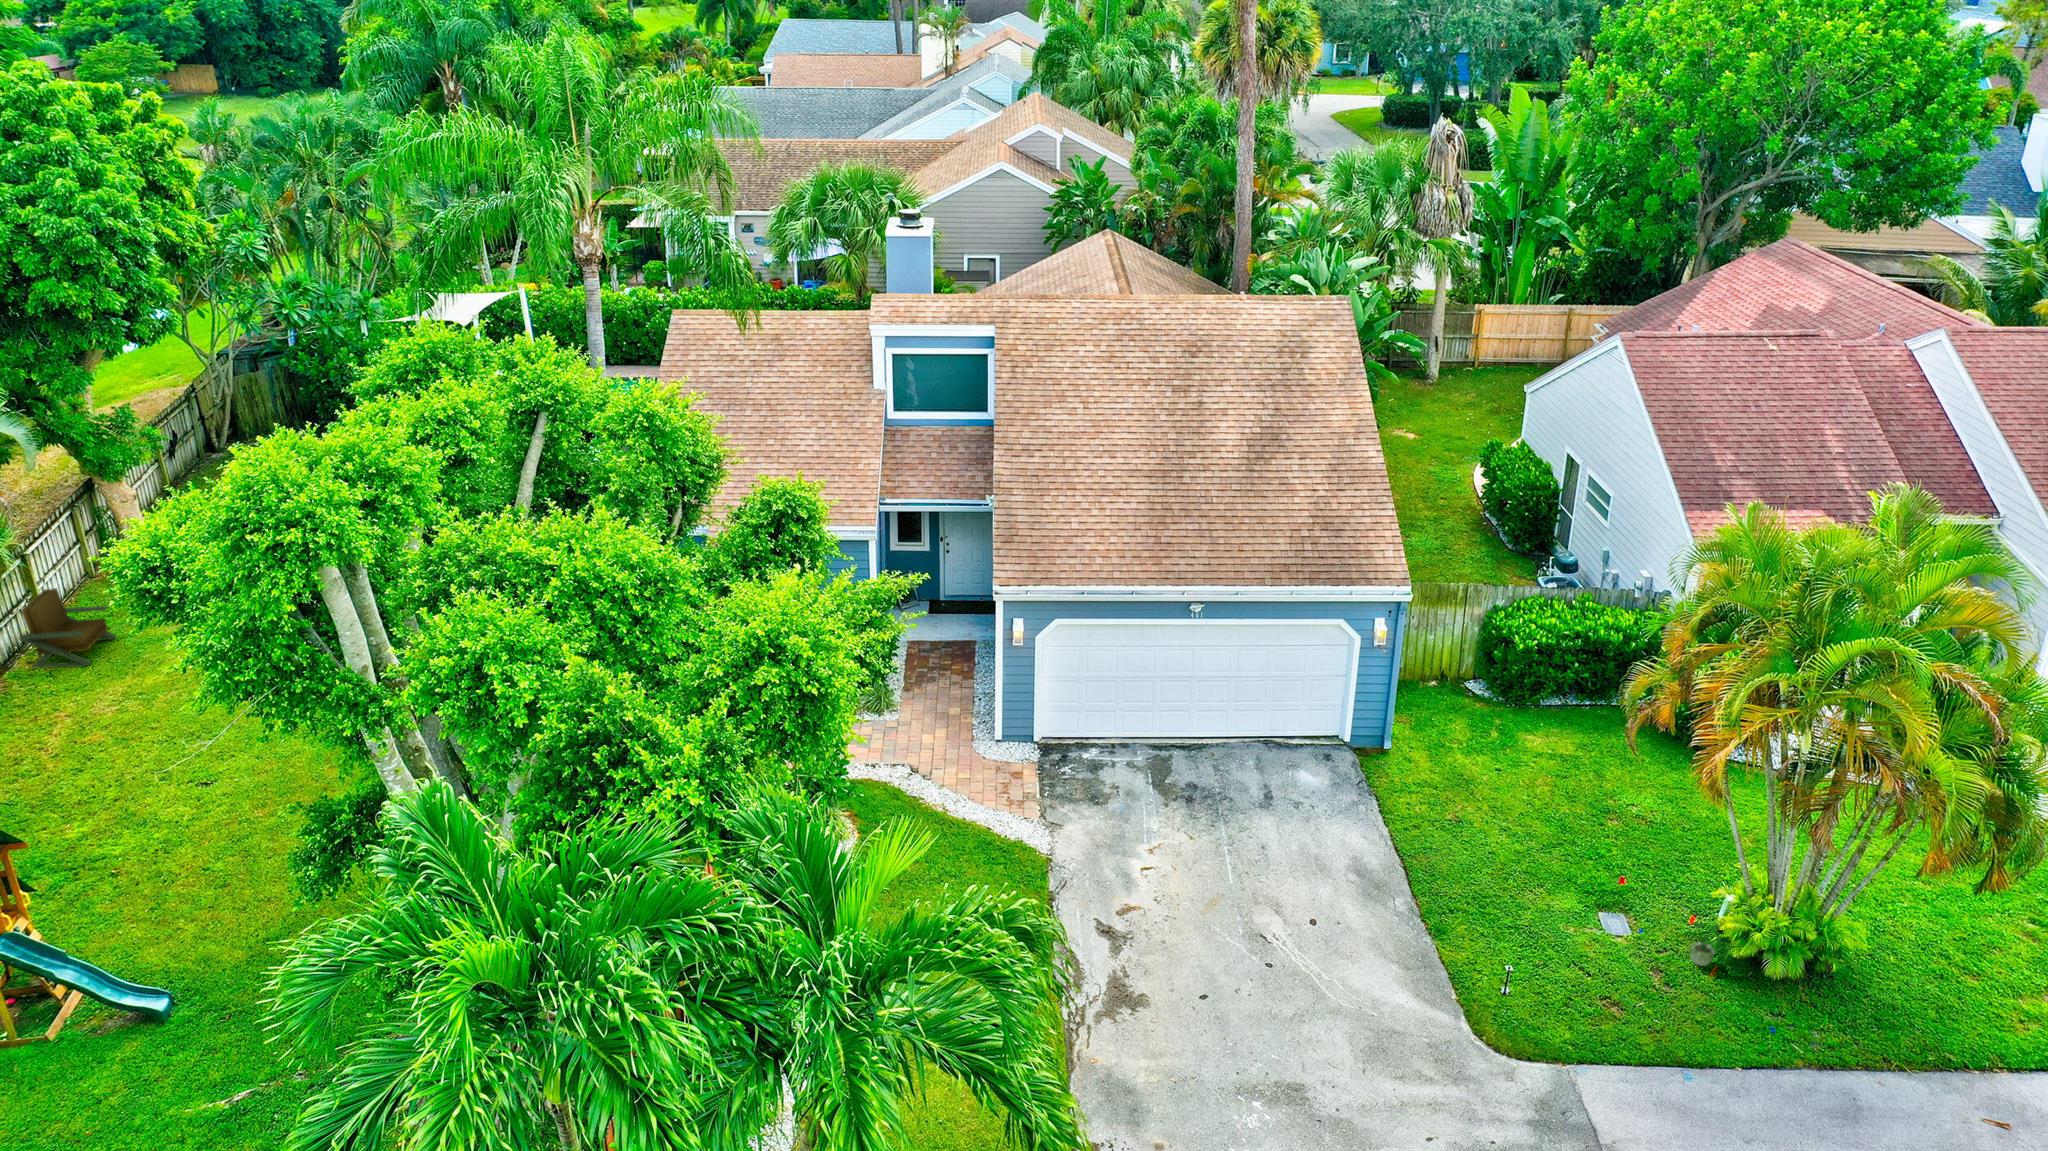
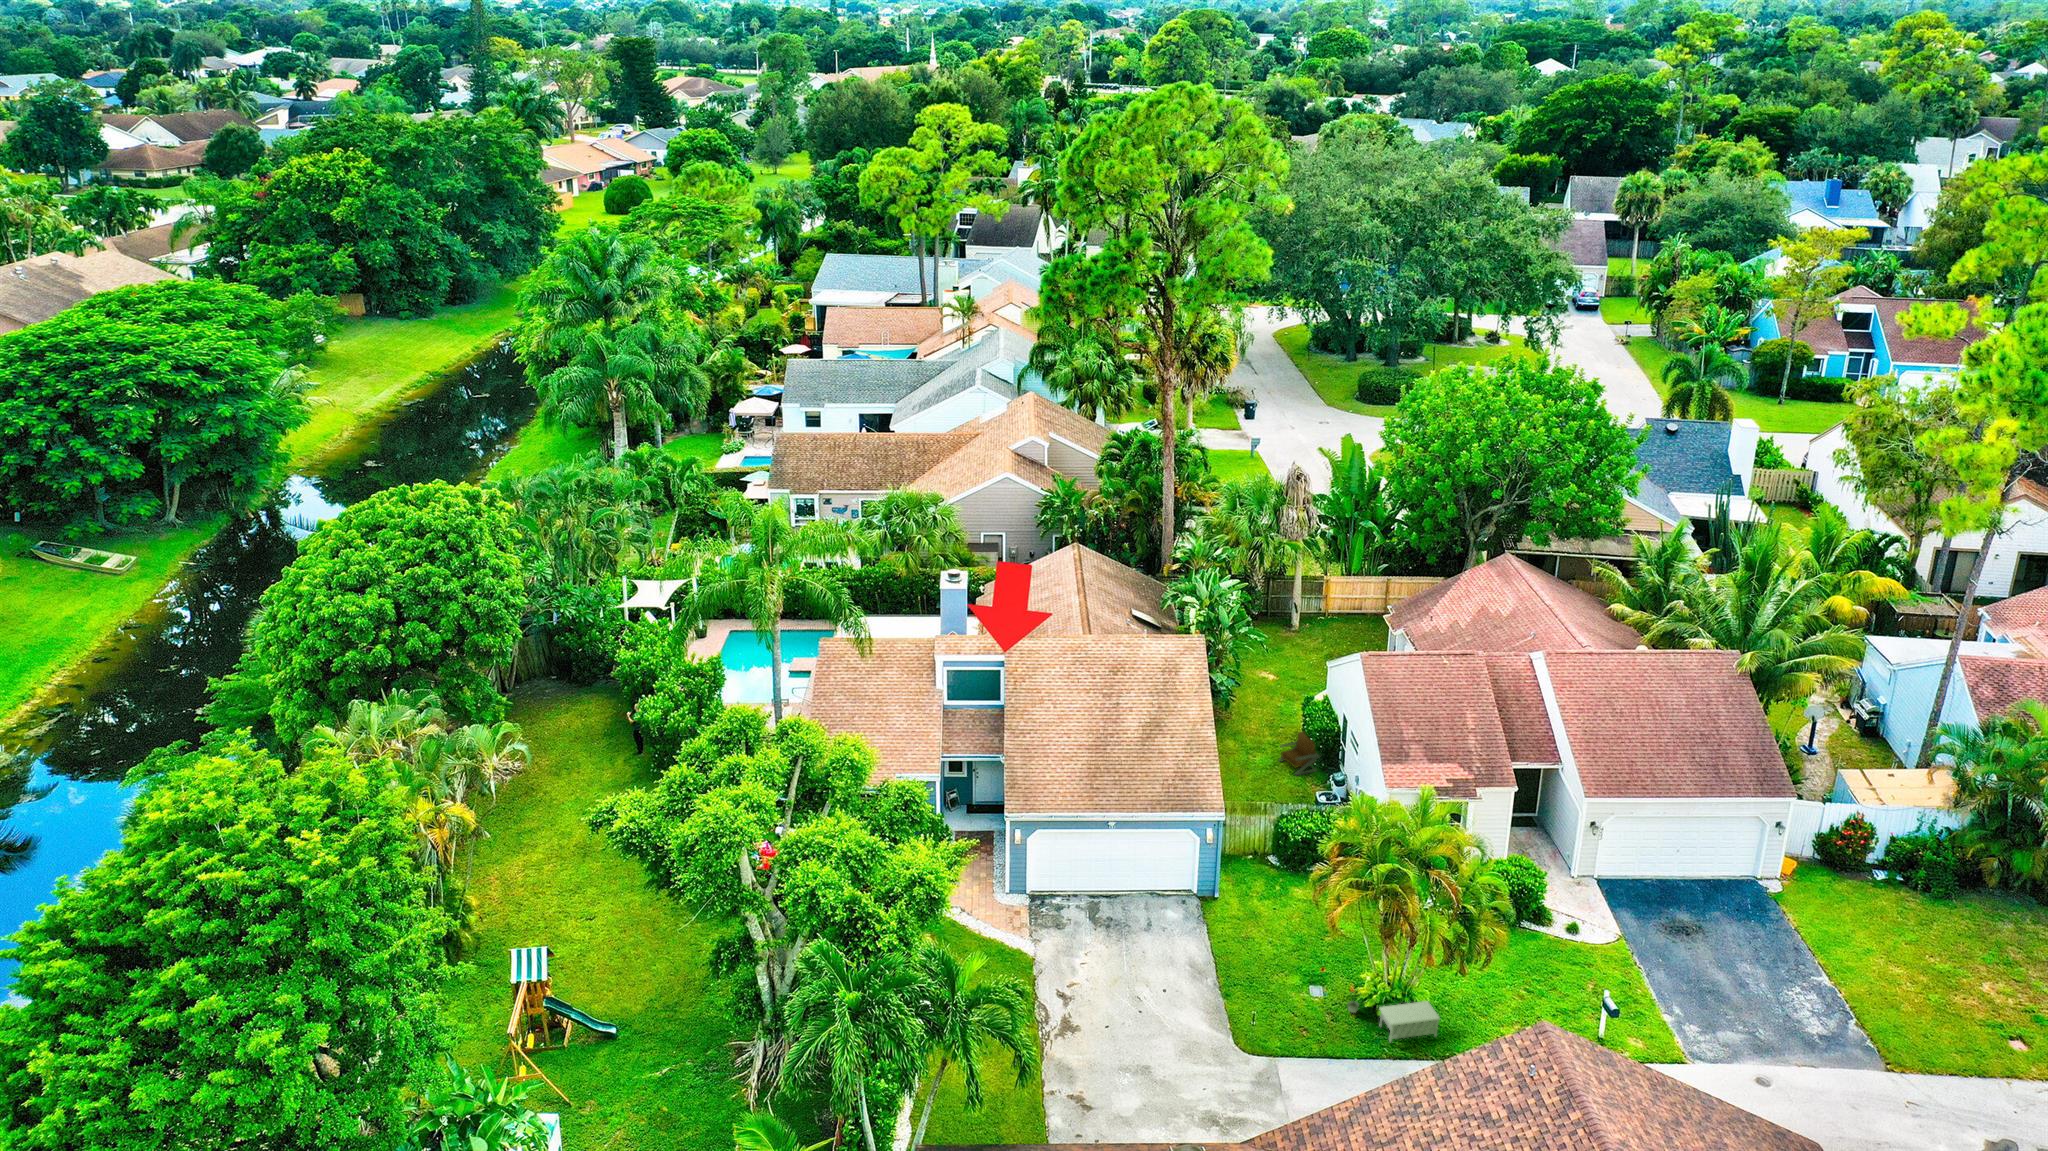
lounge chair: present [19,588,116,668] -> present [1279,731,1319,775]
storage bench: none [1765,943,1907,1030] -> present [1379,1001,1440,1043]

